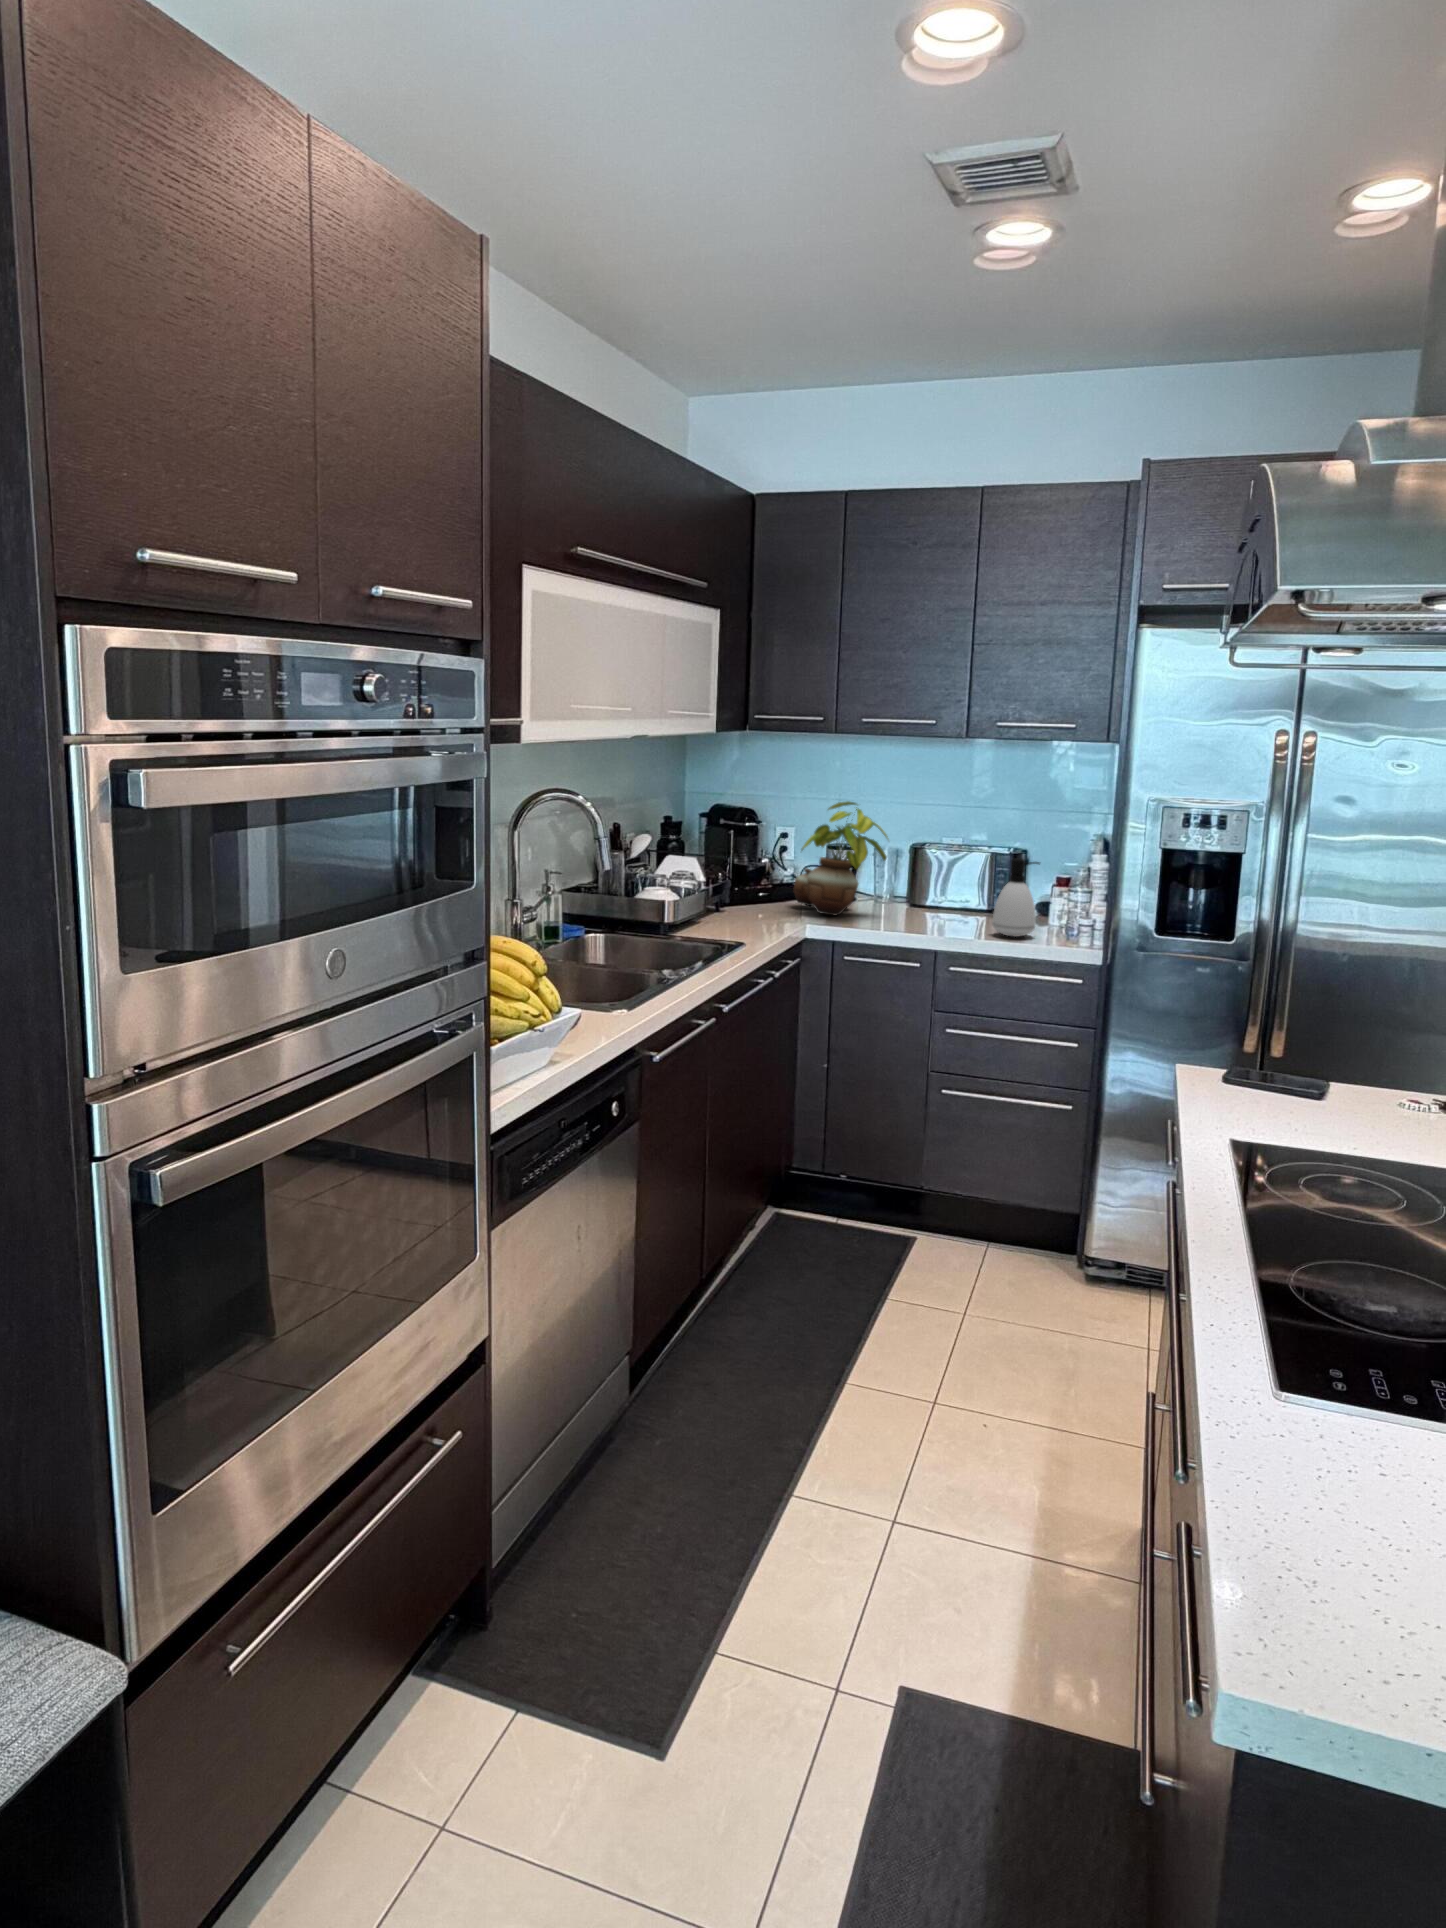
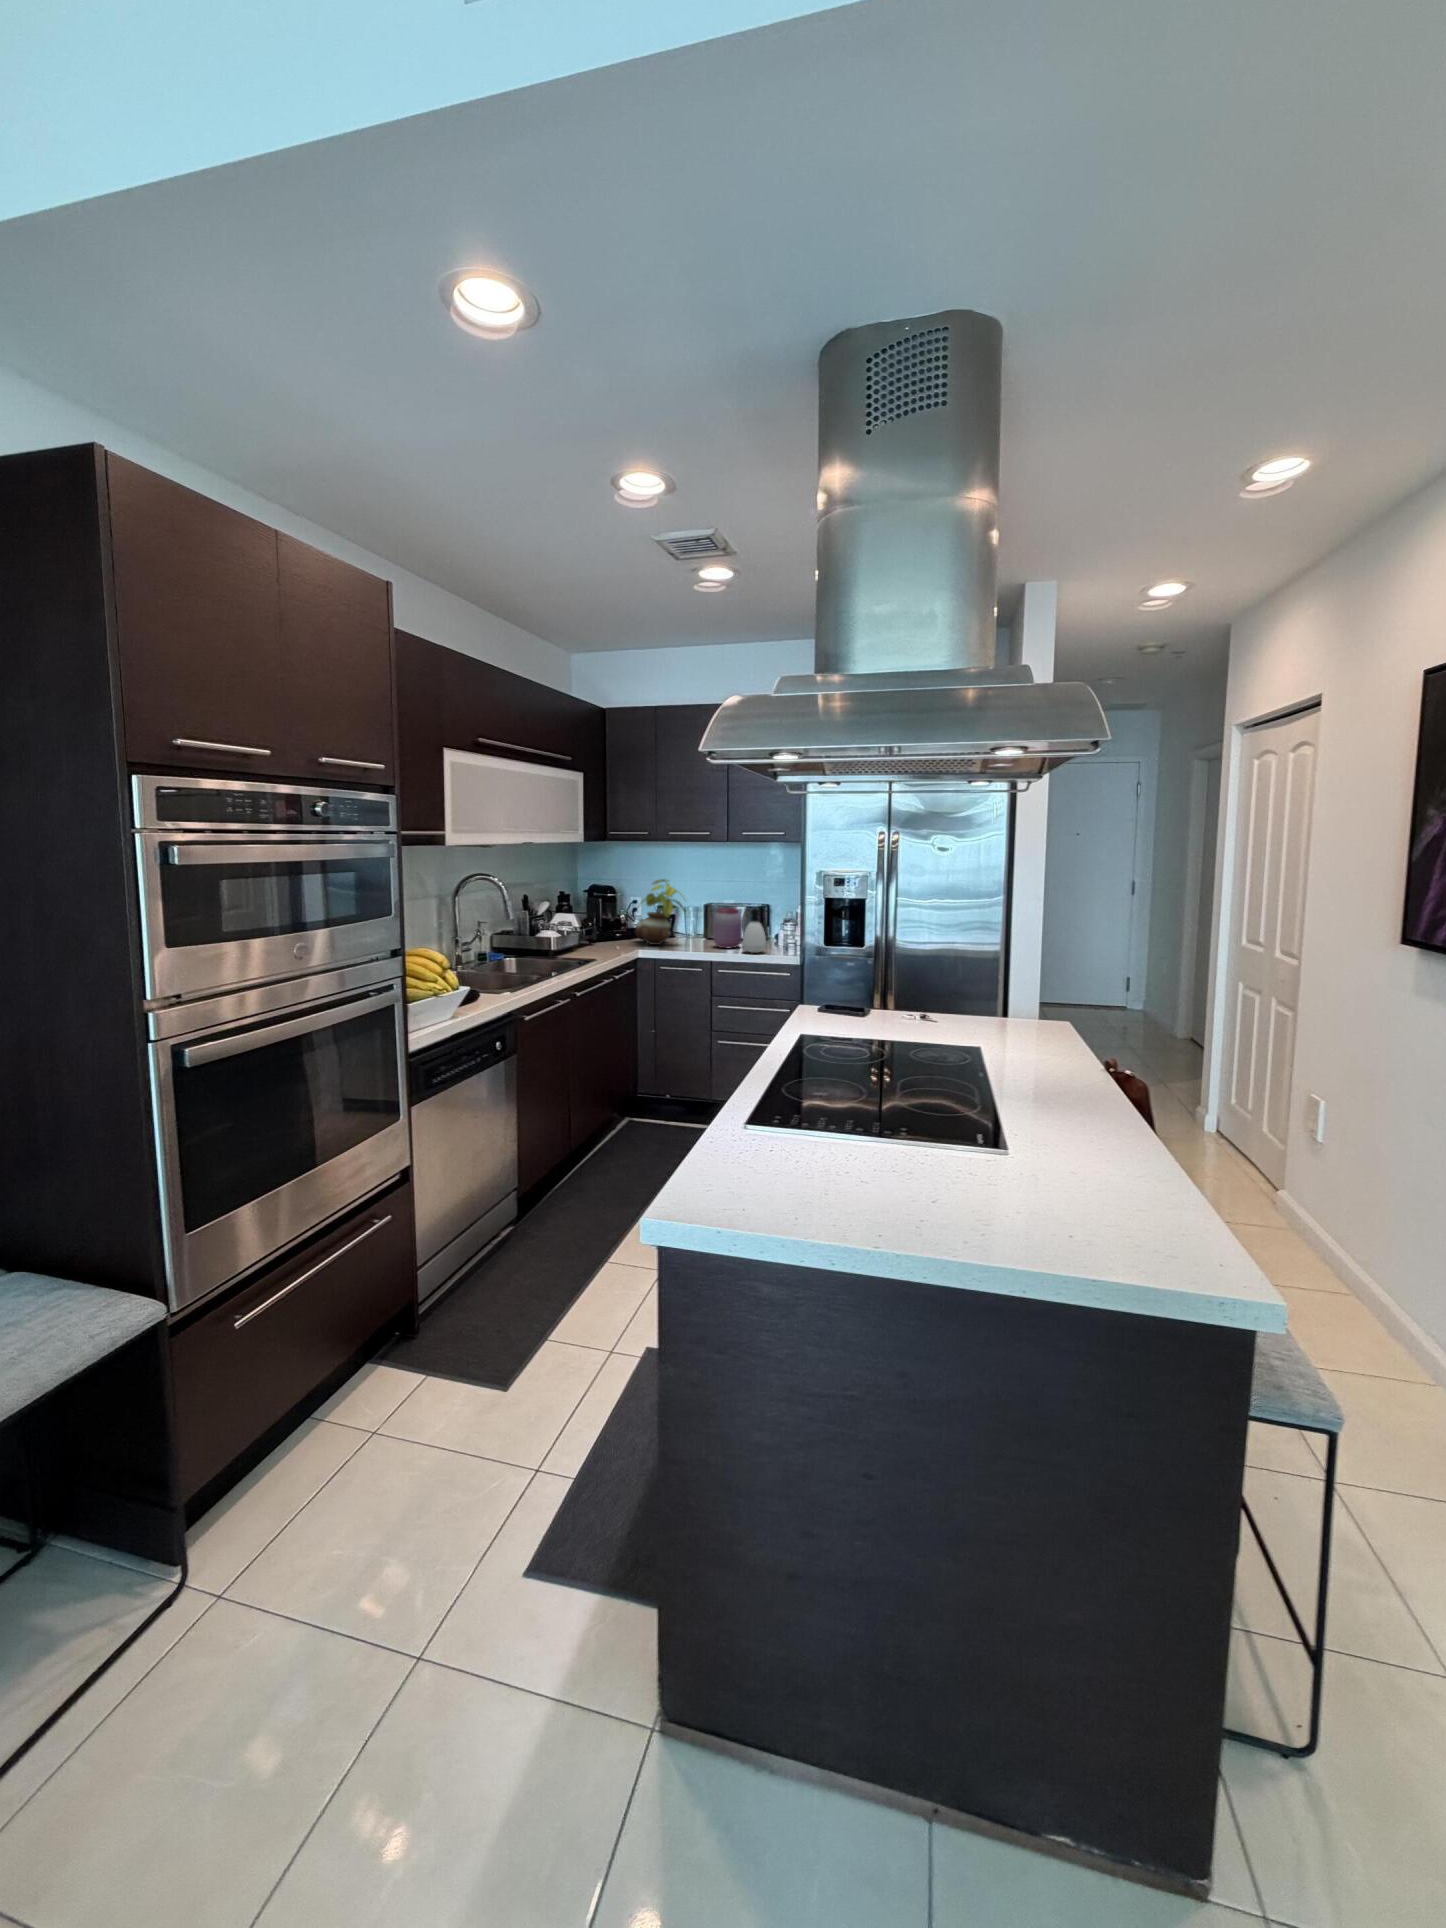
jar: none [934,854,988,926] -> present [713,908,742,948]

